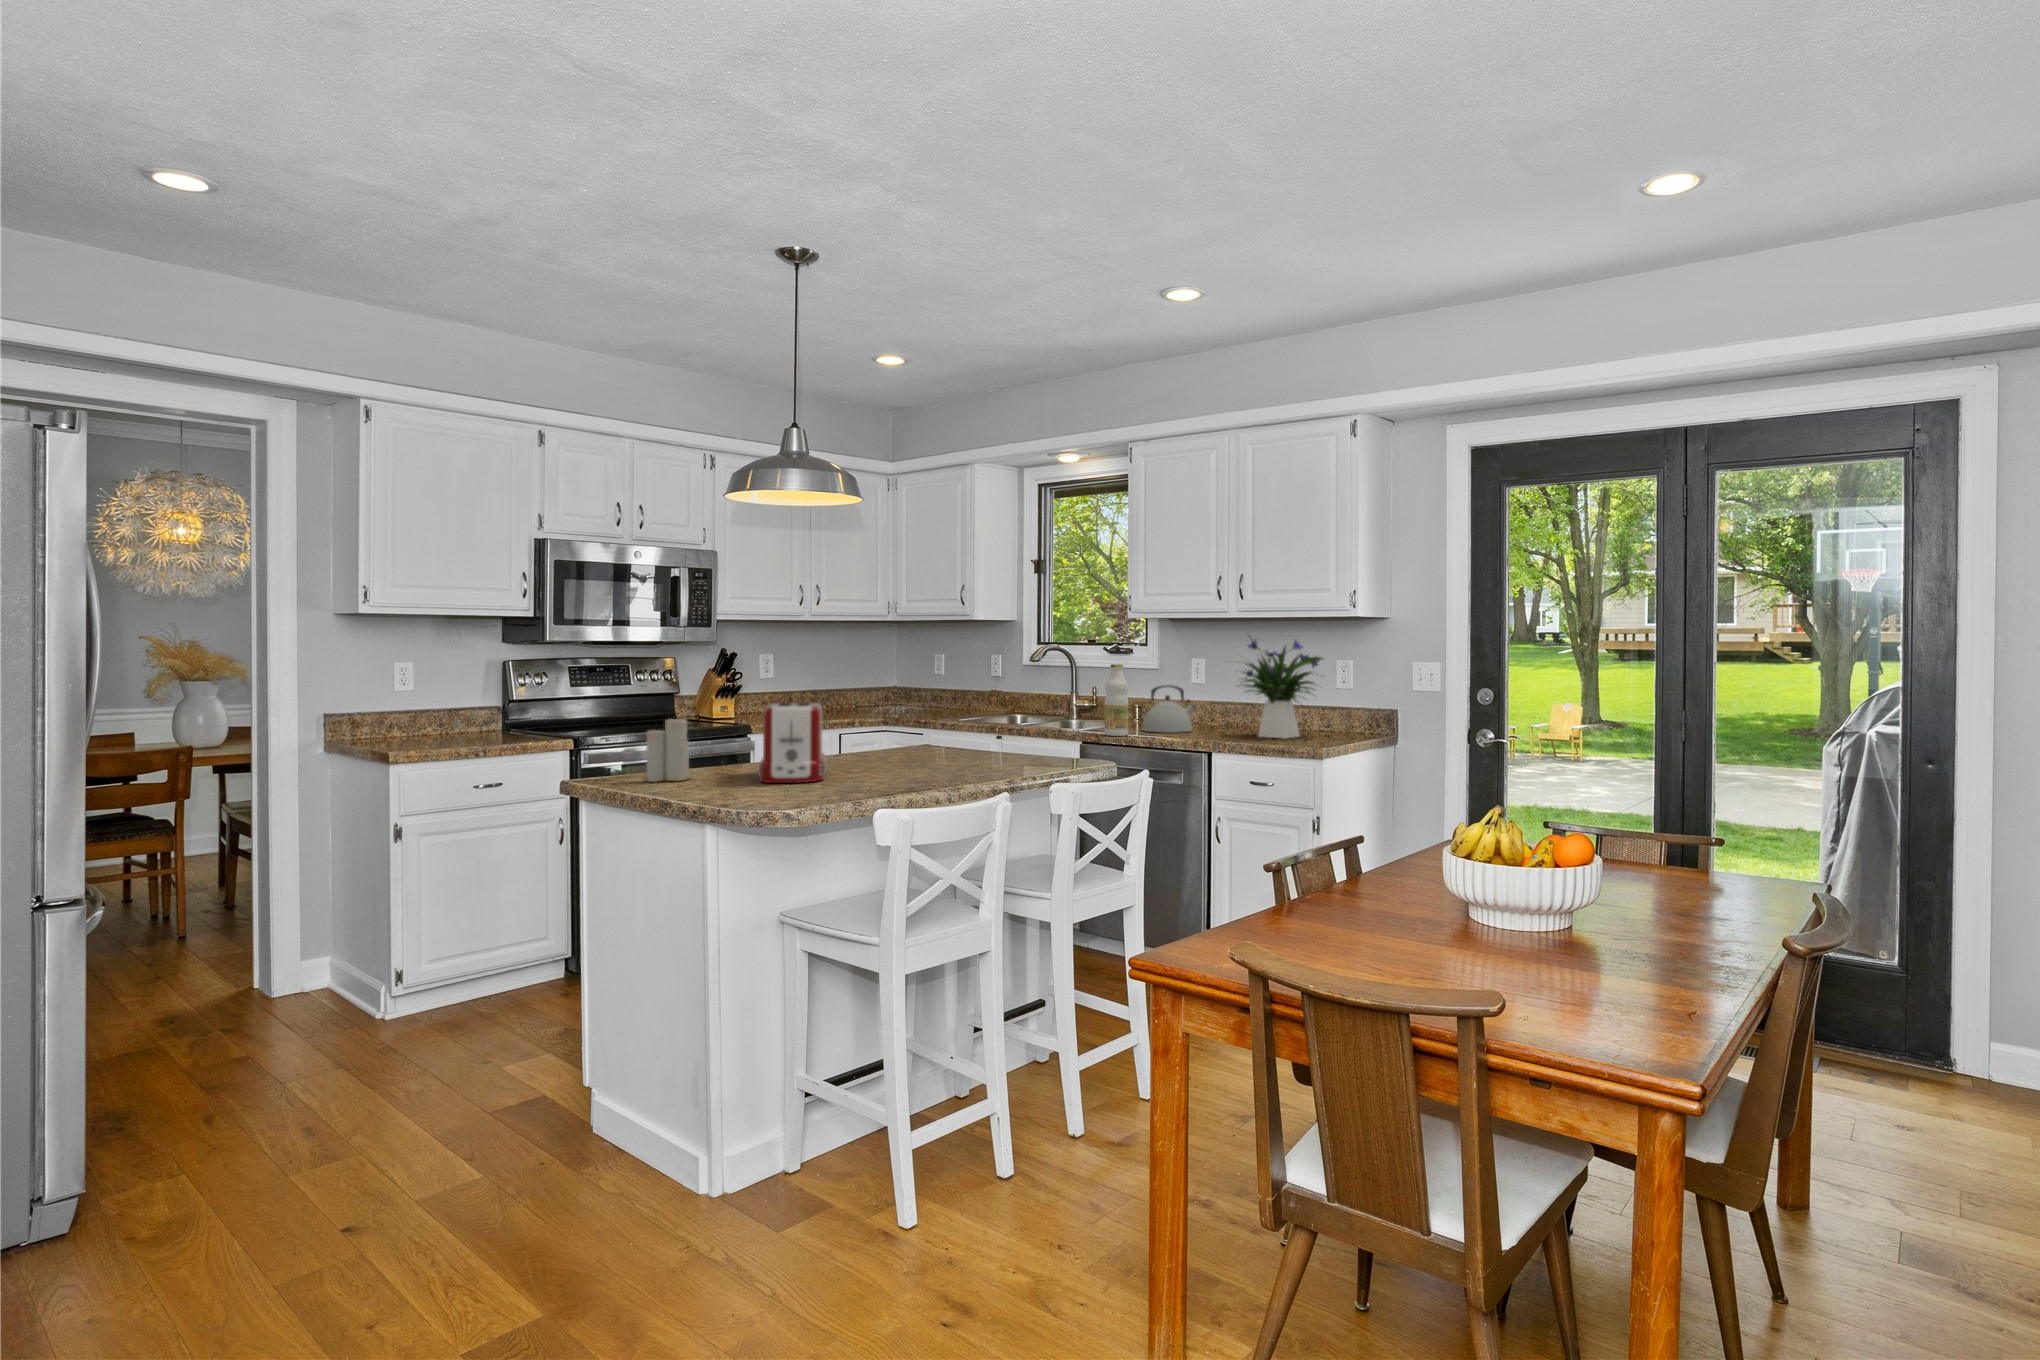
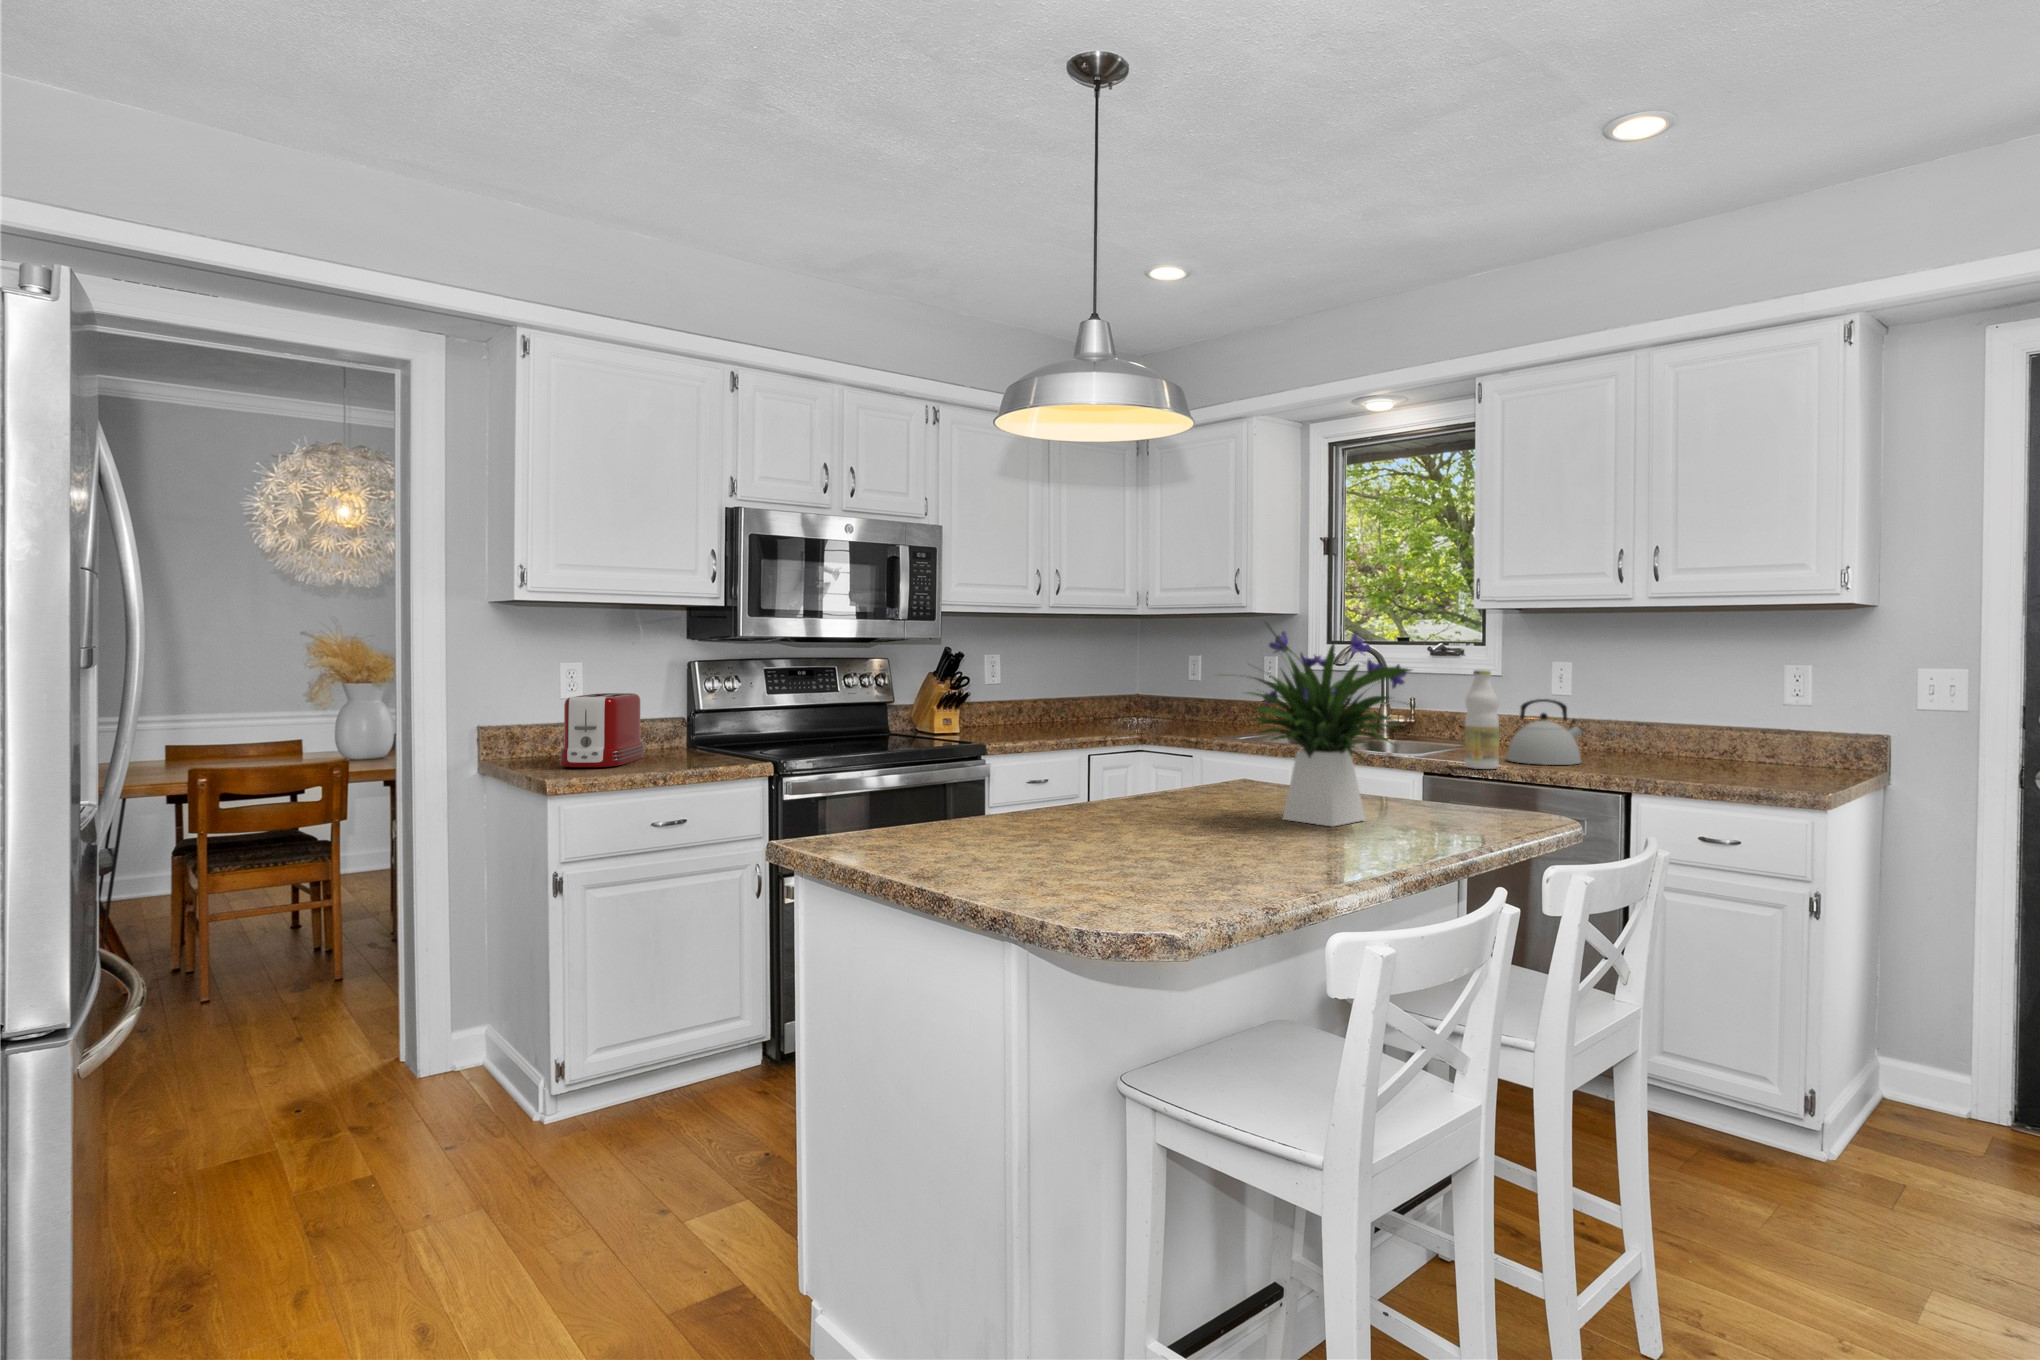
flower arrangement: present [1242,640,1322,739] -> present [1222,623,1412,826]
toaster: present [758,702,827,783] -> present [559,693,645,767]
candle: present [643,719,693,782] -> none [883,743,955,850]

